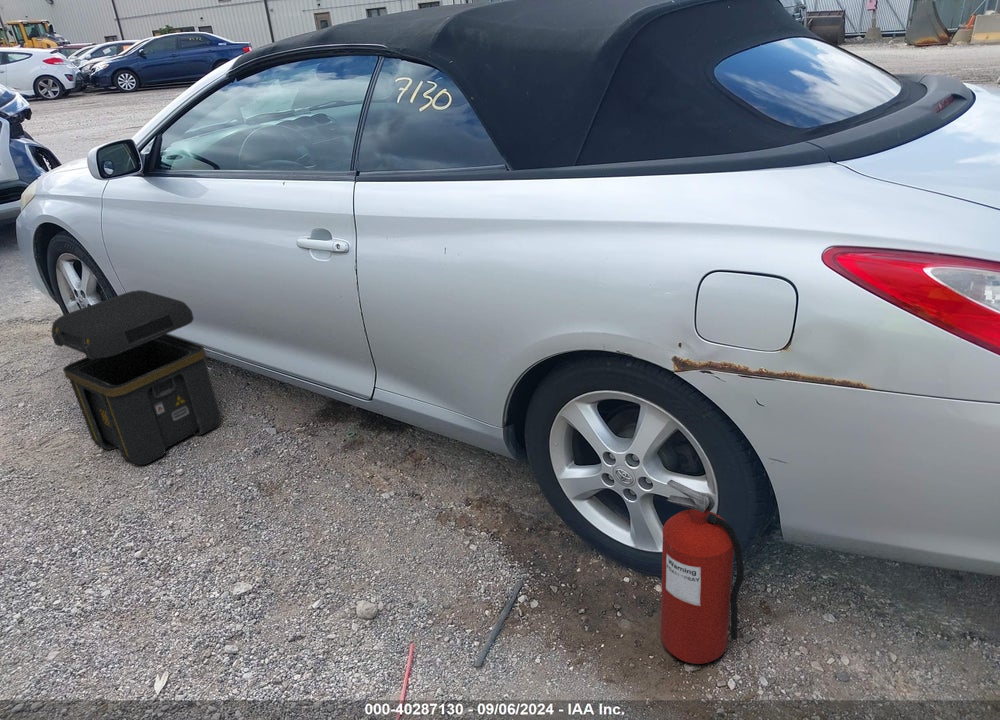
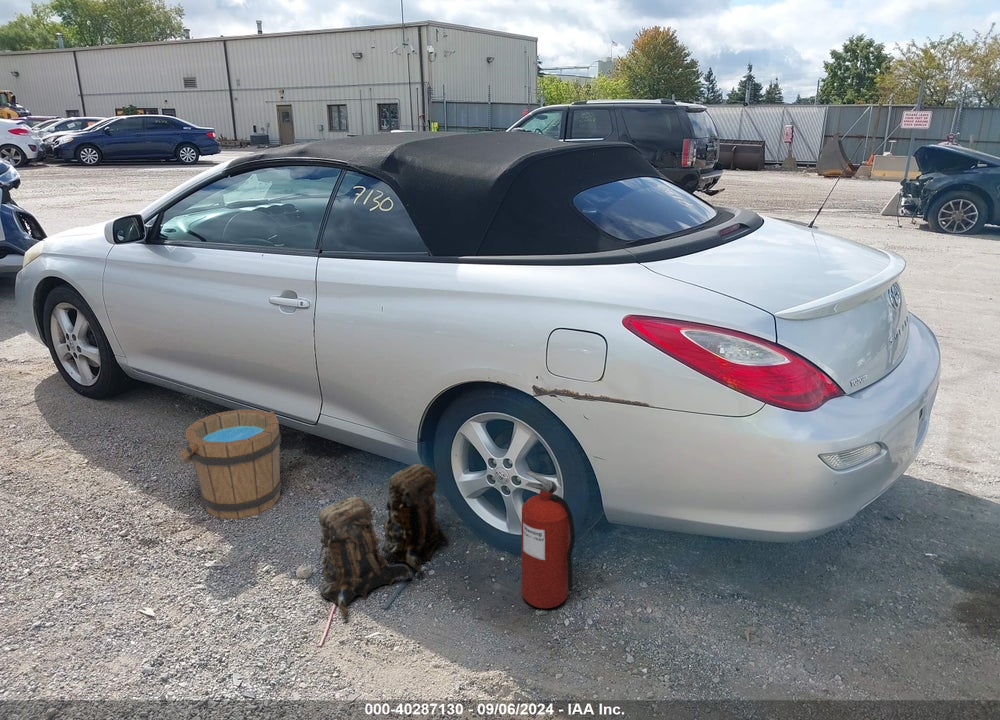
toolbox: present [52,290,221,465] -> none [57,334,188,475]
bucket: none [200,383,332,524] -> present [179,409,281,519]
backpack: none [378,460,550,687] -> present [318,464,448,619]

